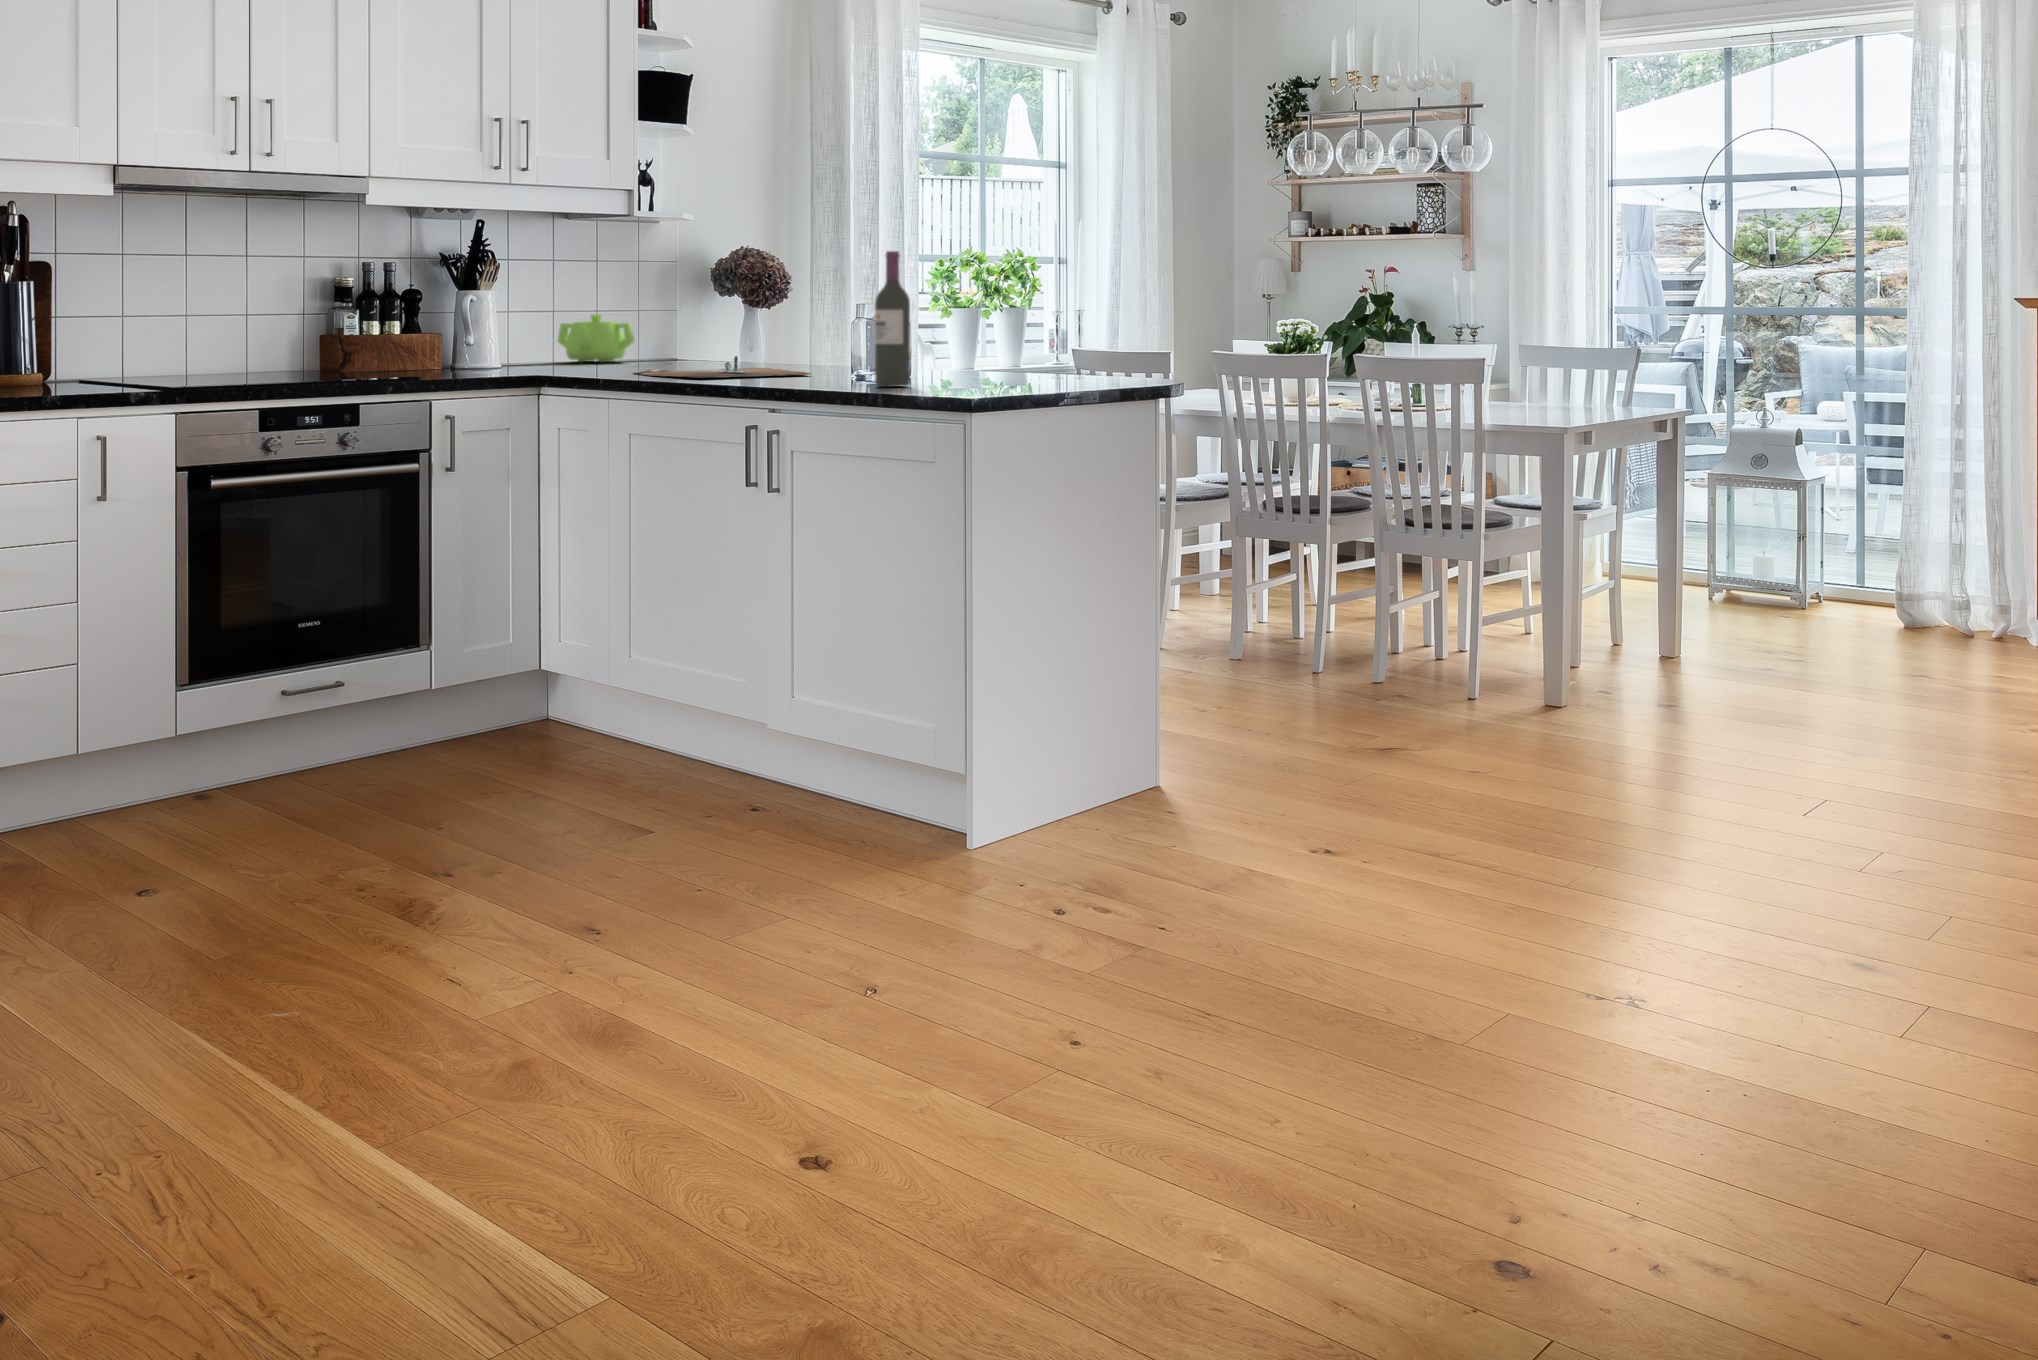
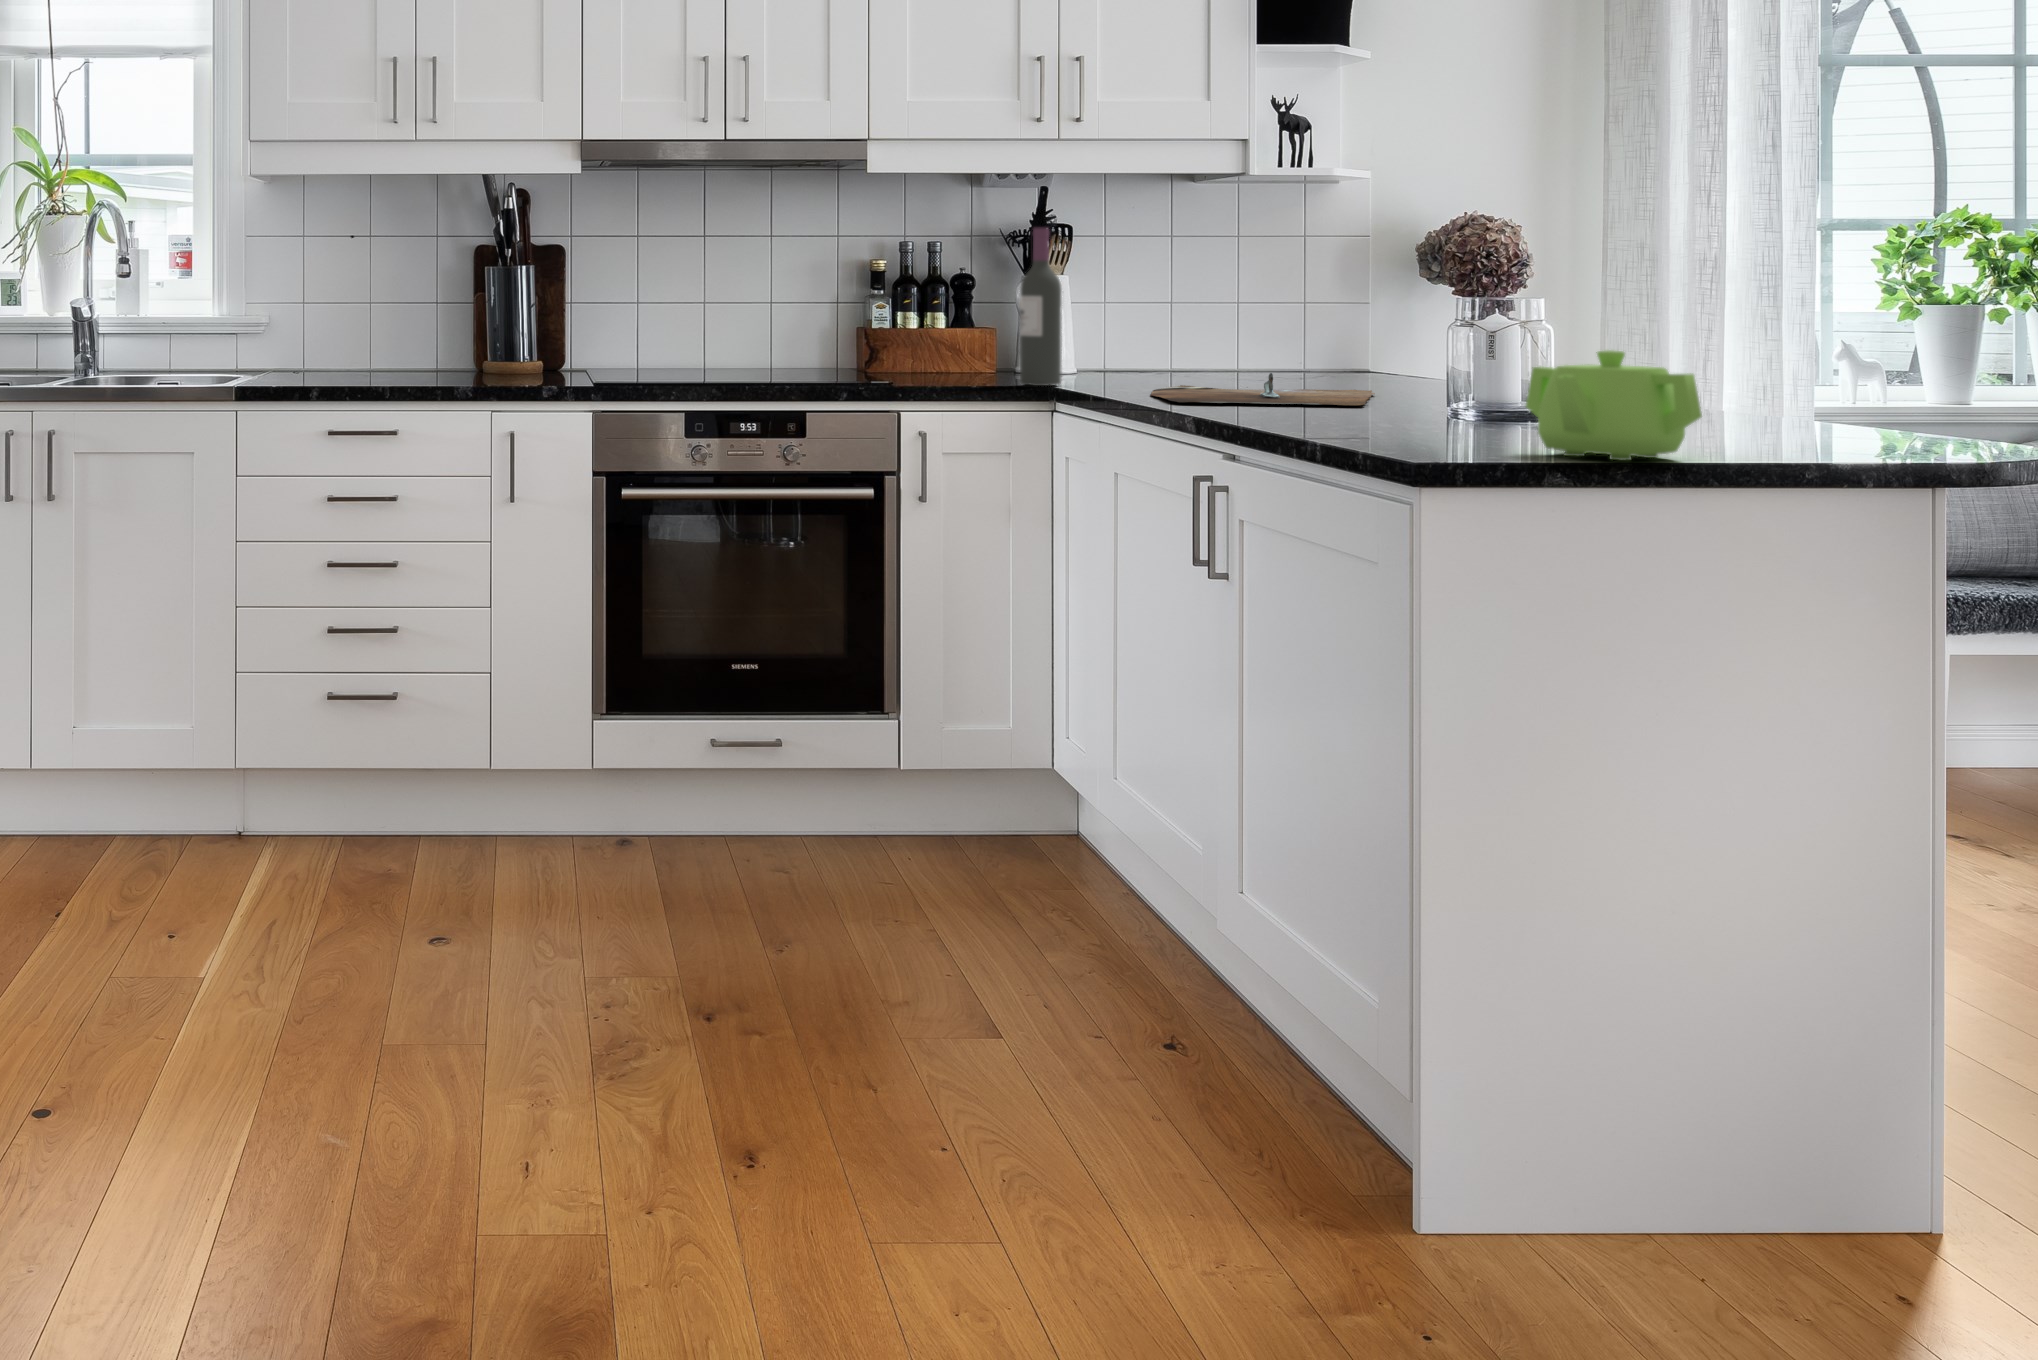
wine bottle: present [875,251,910,387] -> present [1020,228,1062,386]
teapot: present [558,314,634,362] -> present [1526,350,1702,460]

